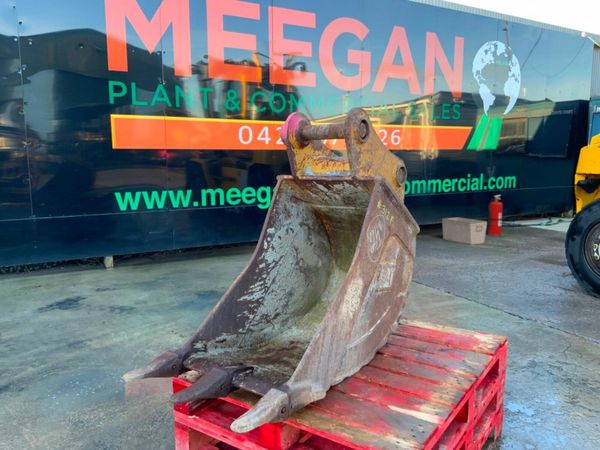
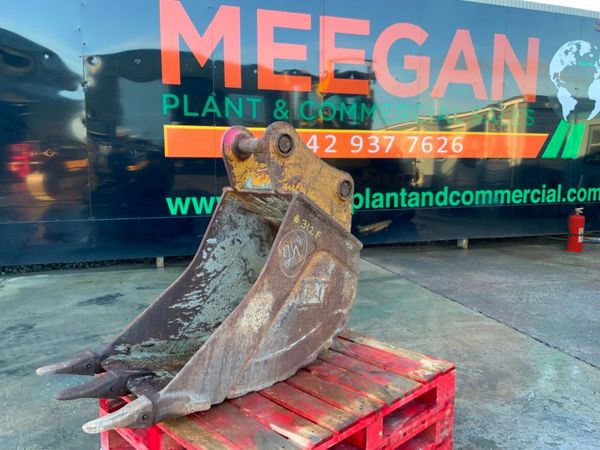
storage bin: present [442,217,487,245] -> none [509,231,559,261]

